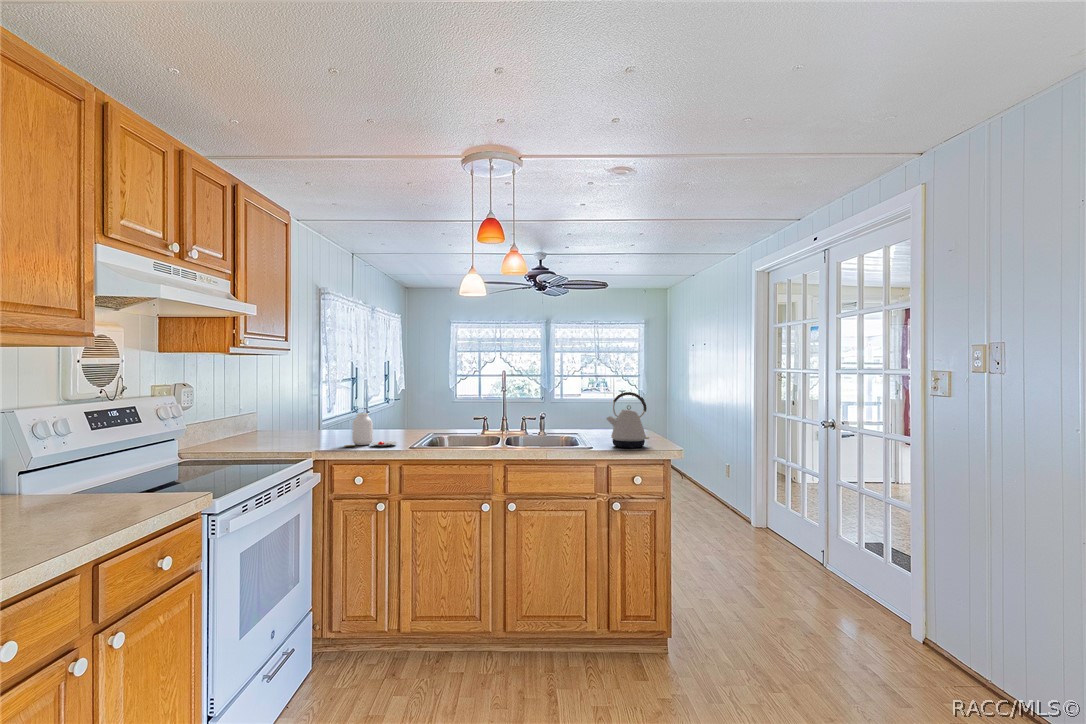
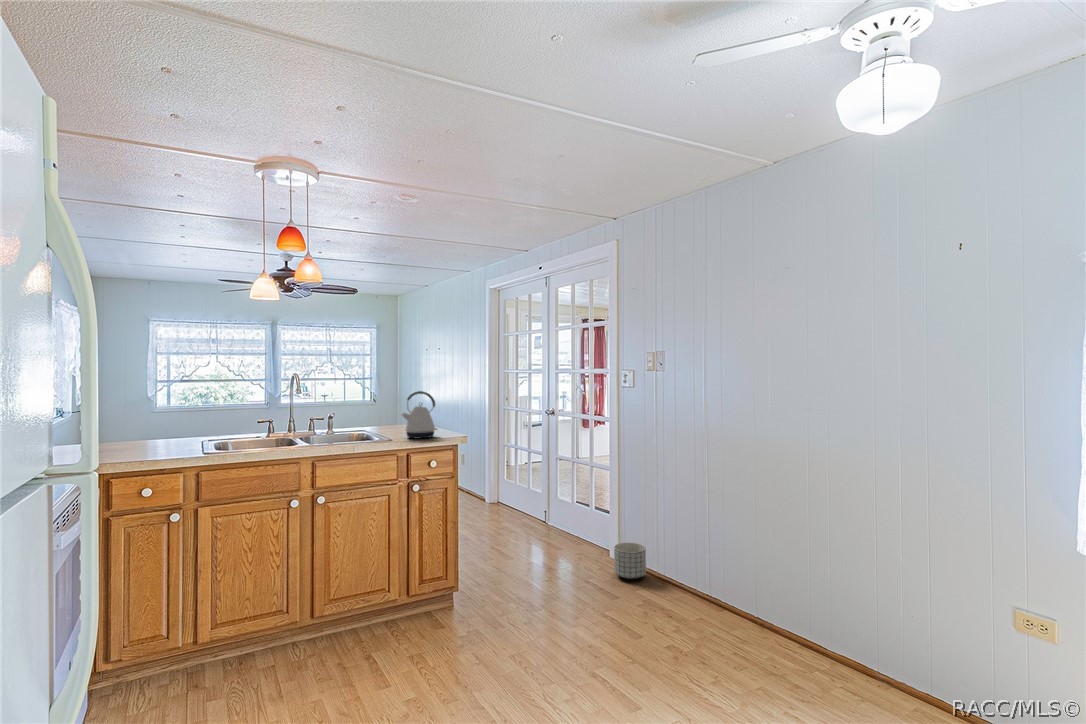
jar: present [345,413,397,446] -> none [113,422,181,460]
planter: none [907,621,962,680] -> present [614,543,646,580]

